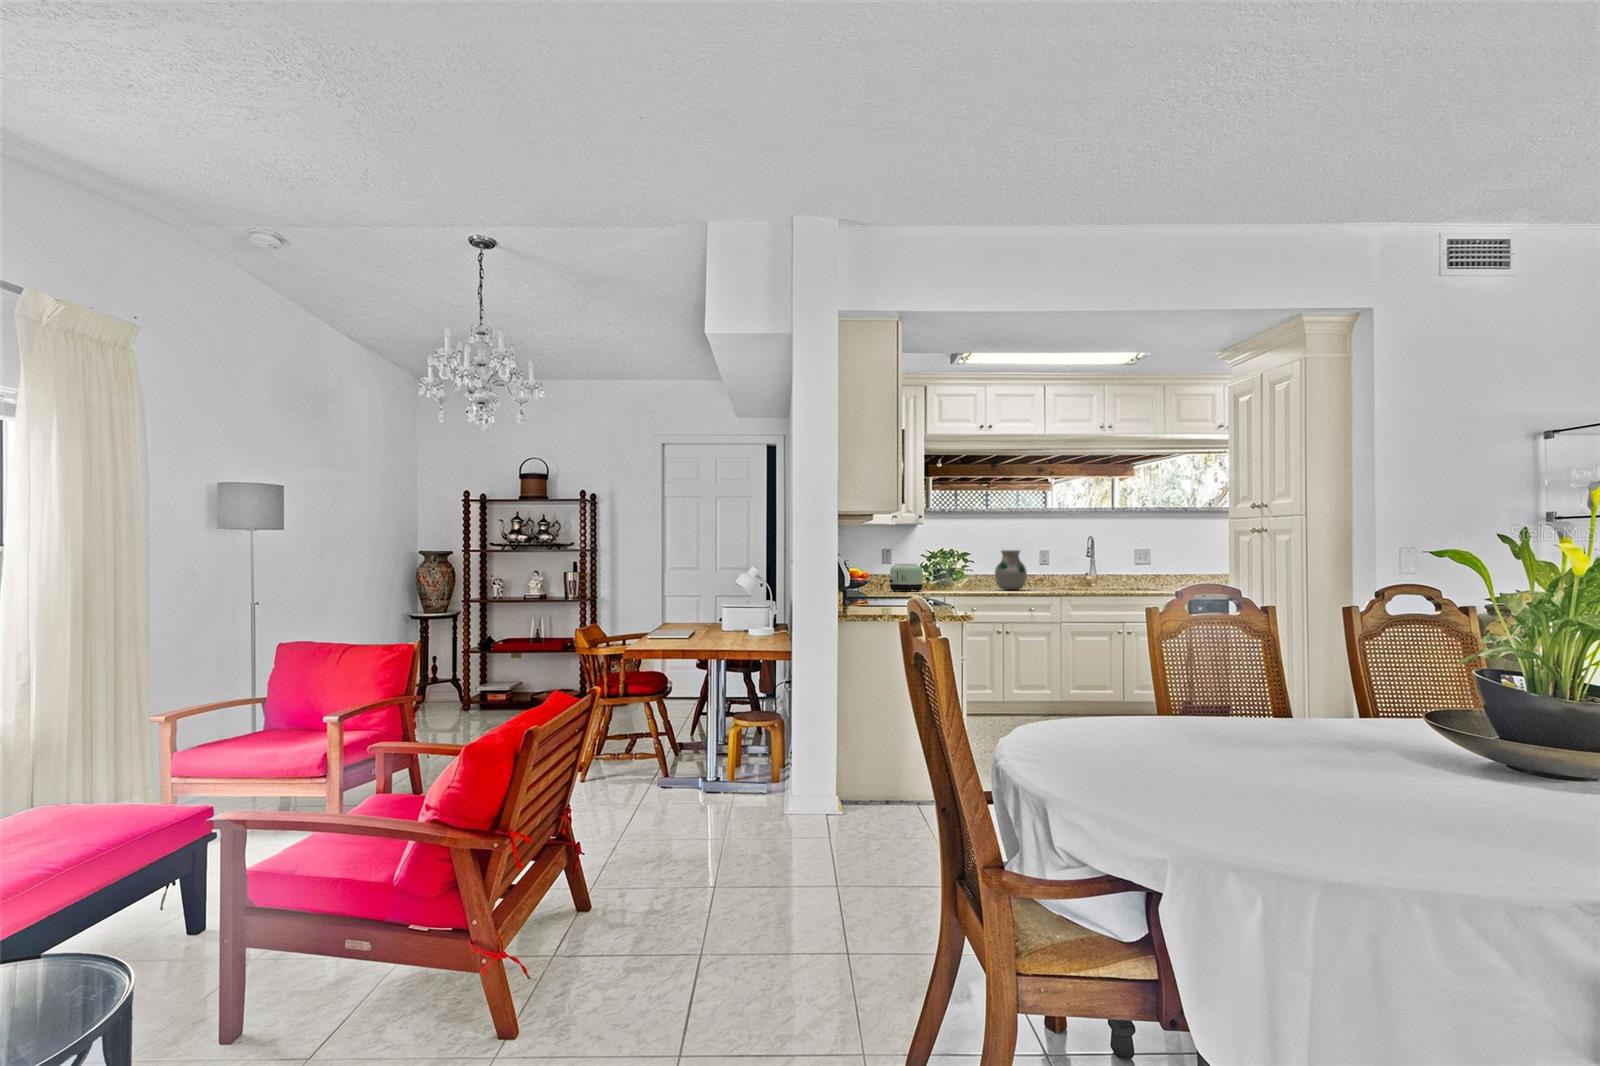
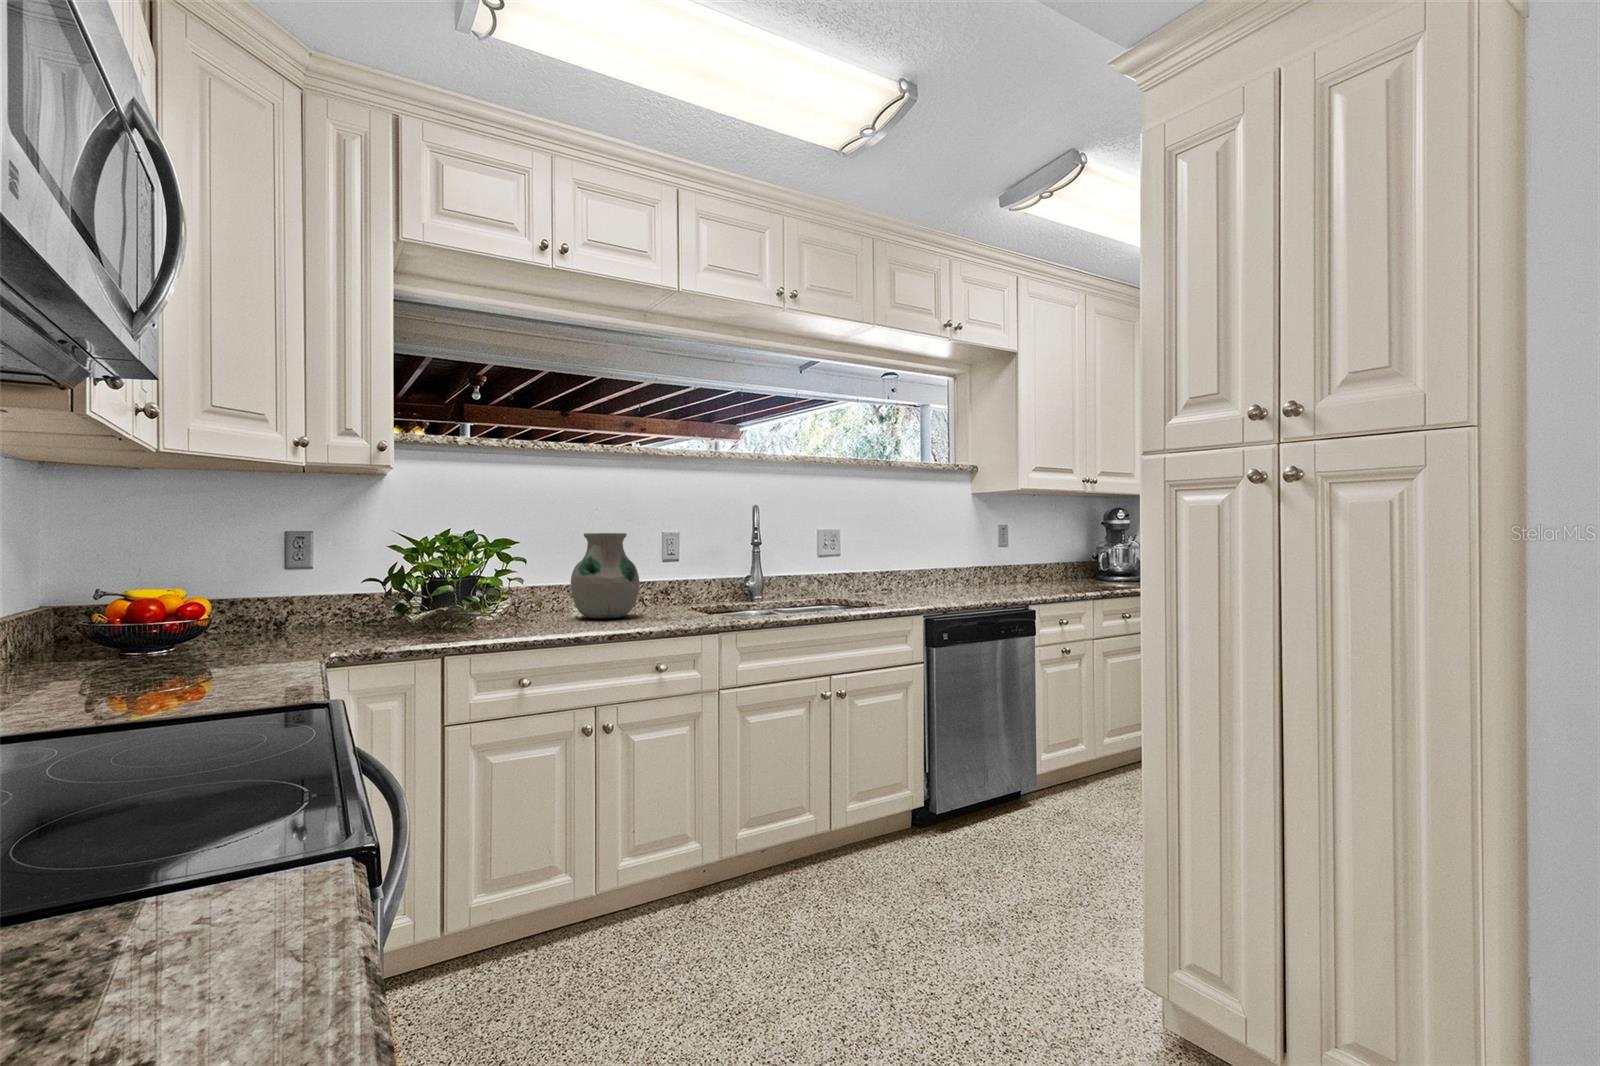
toaster: present [889,563,923,592] -> none [277,569,388,650]

